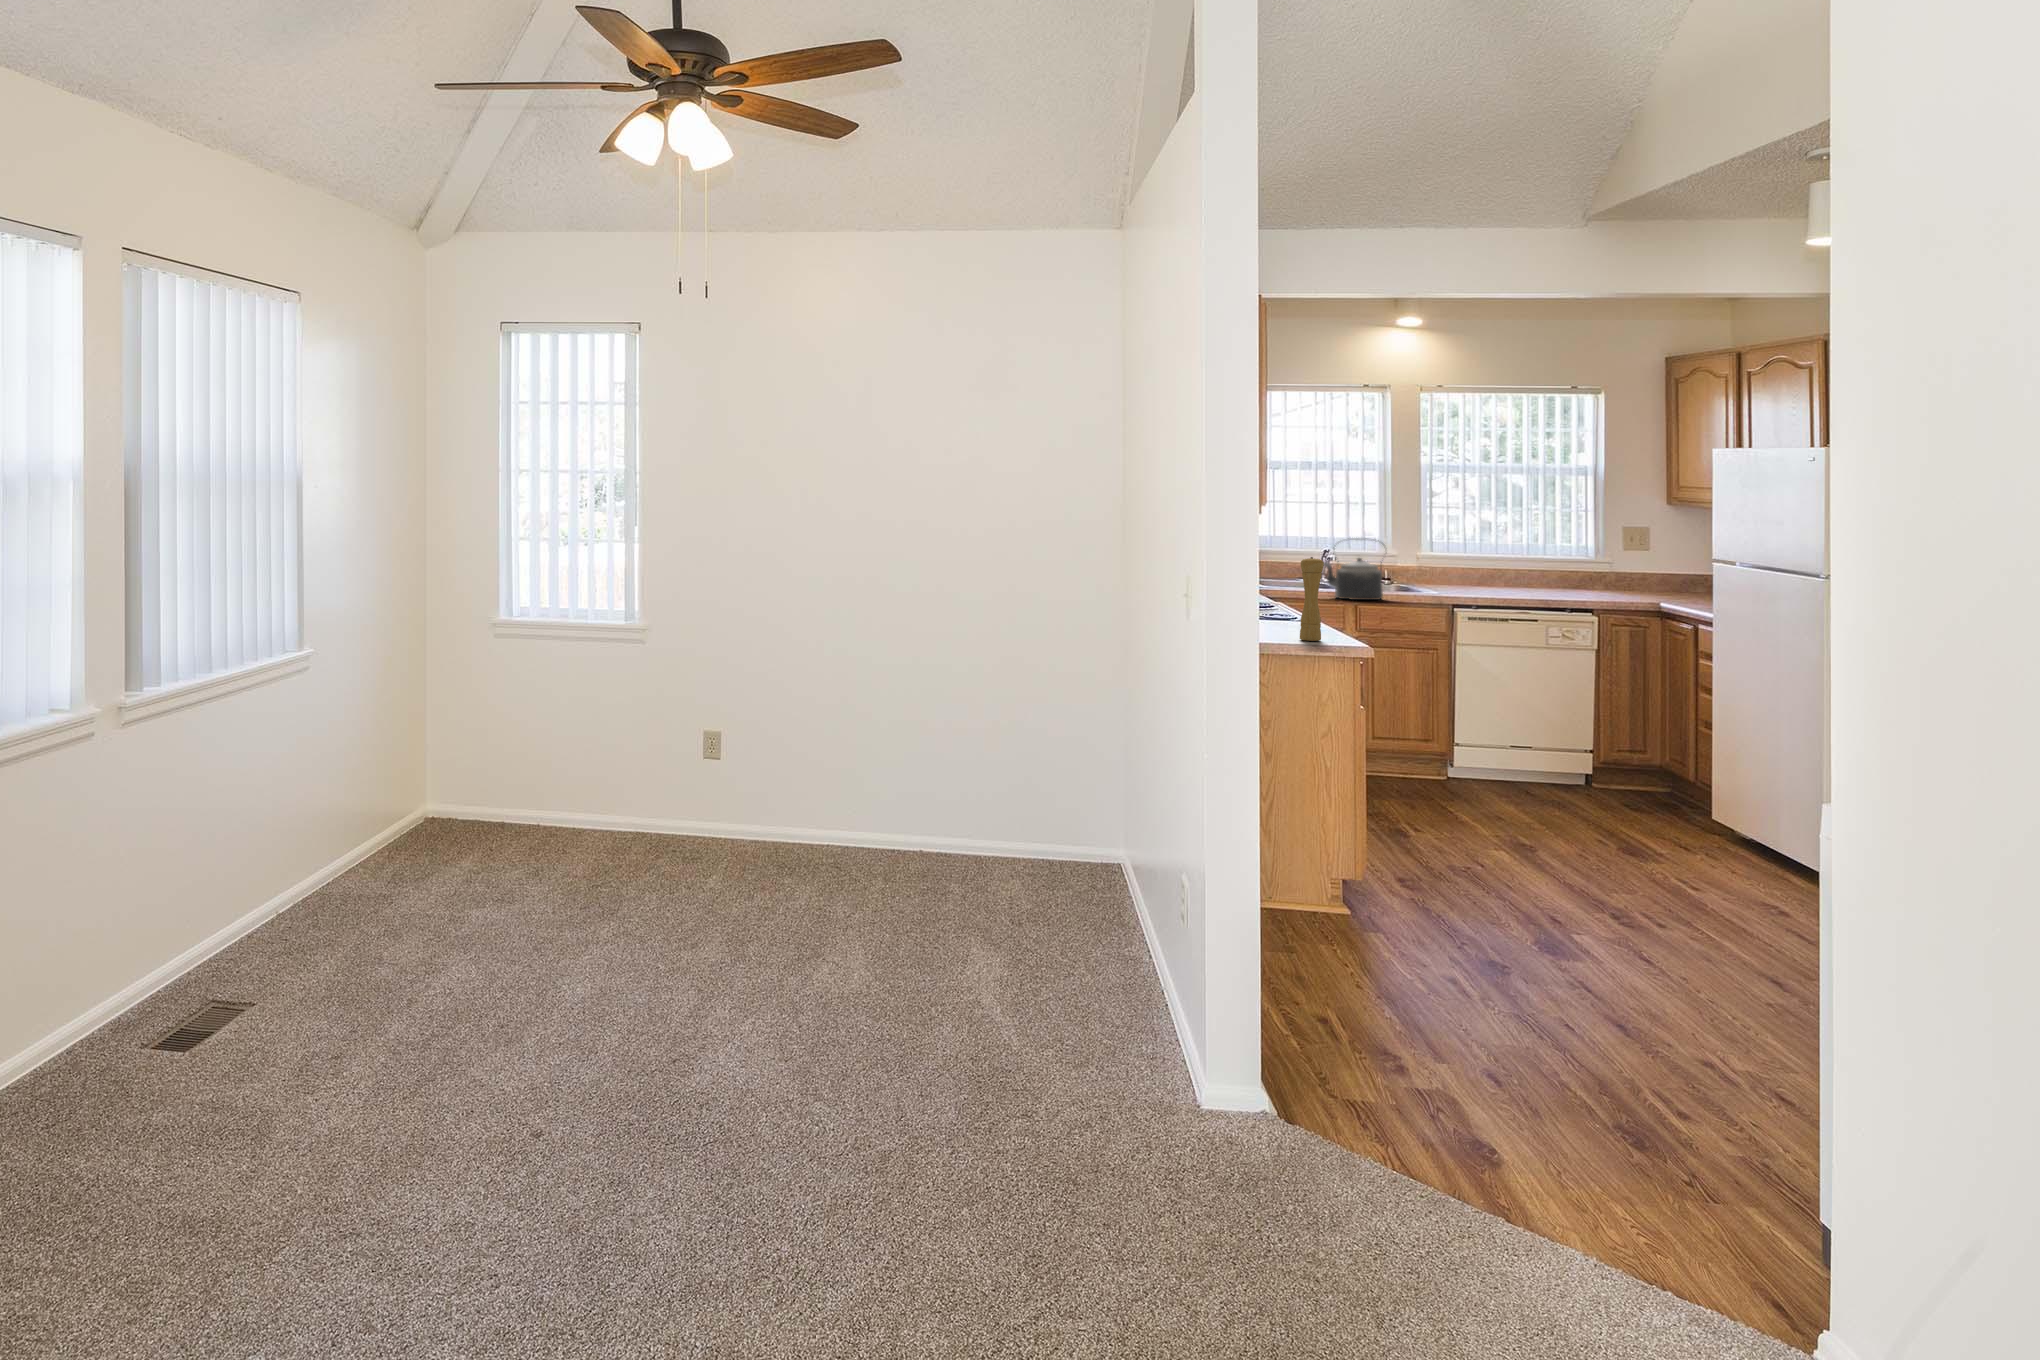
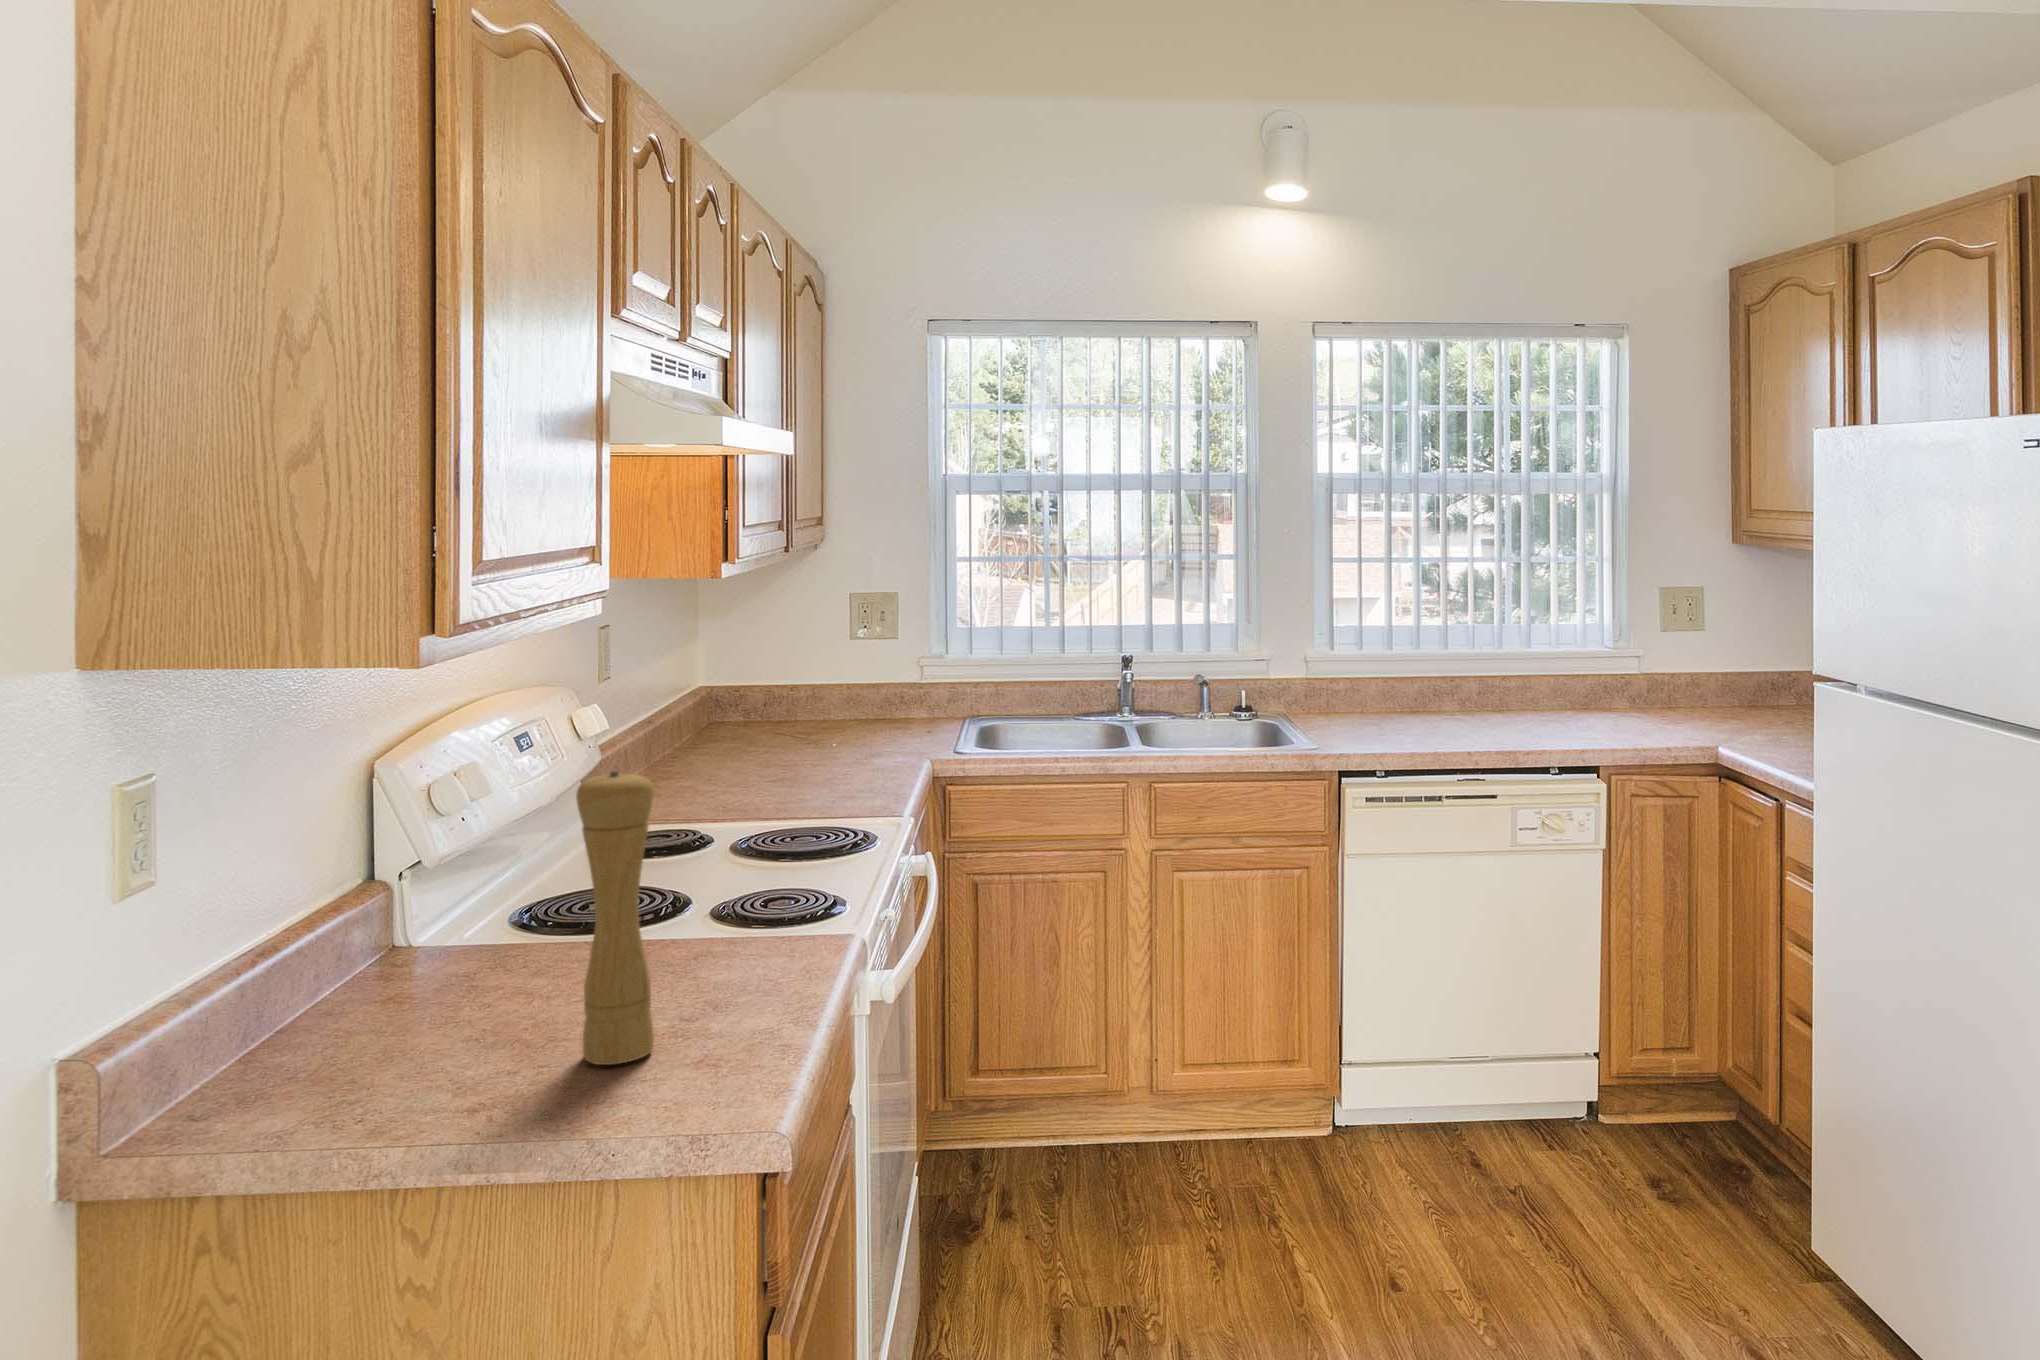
kettle: present [1324,538,1383,600] -> none [1075,622,1199,760]

